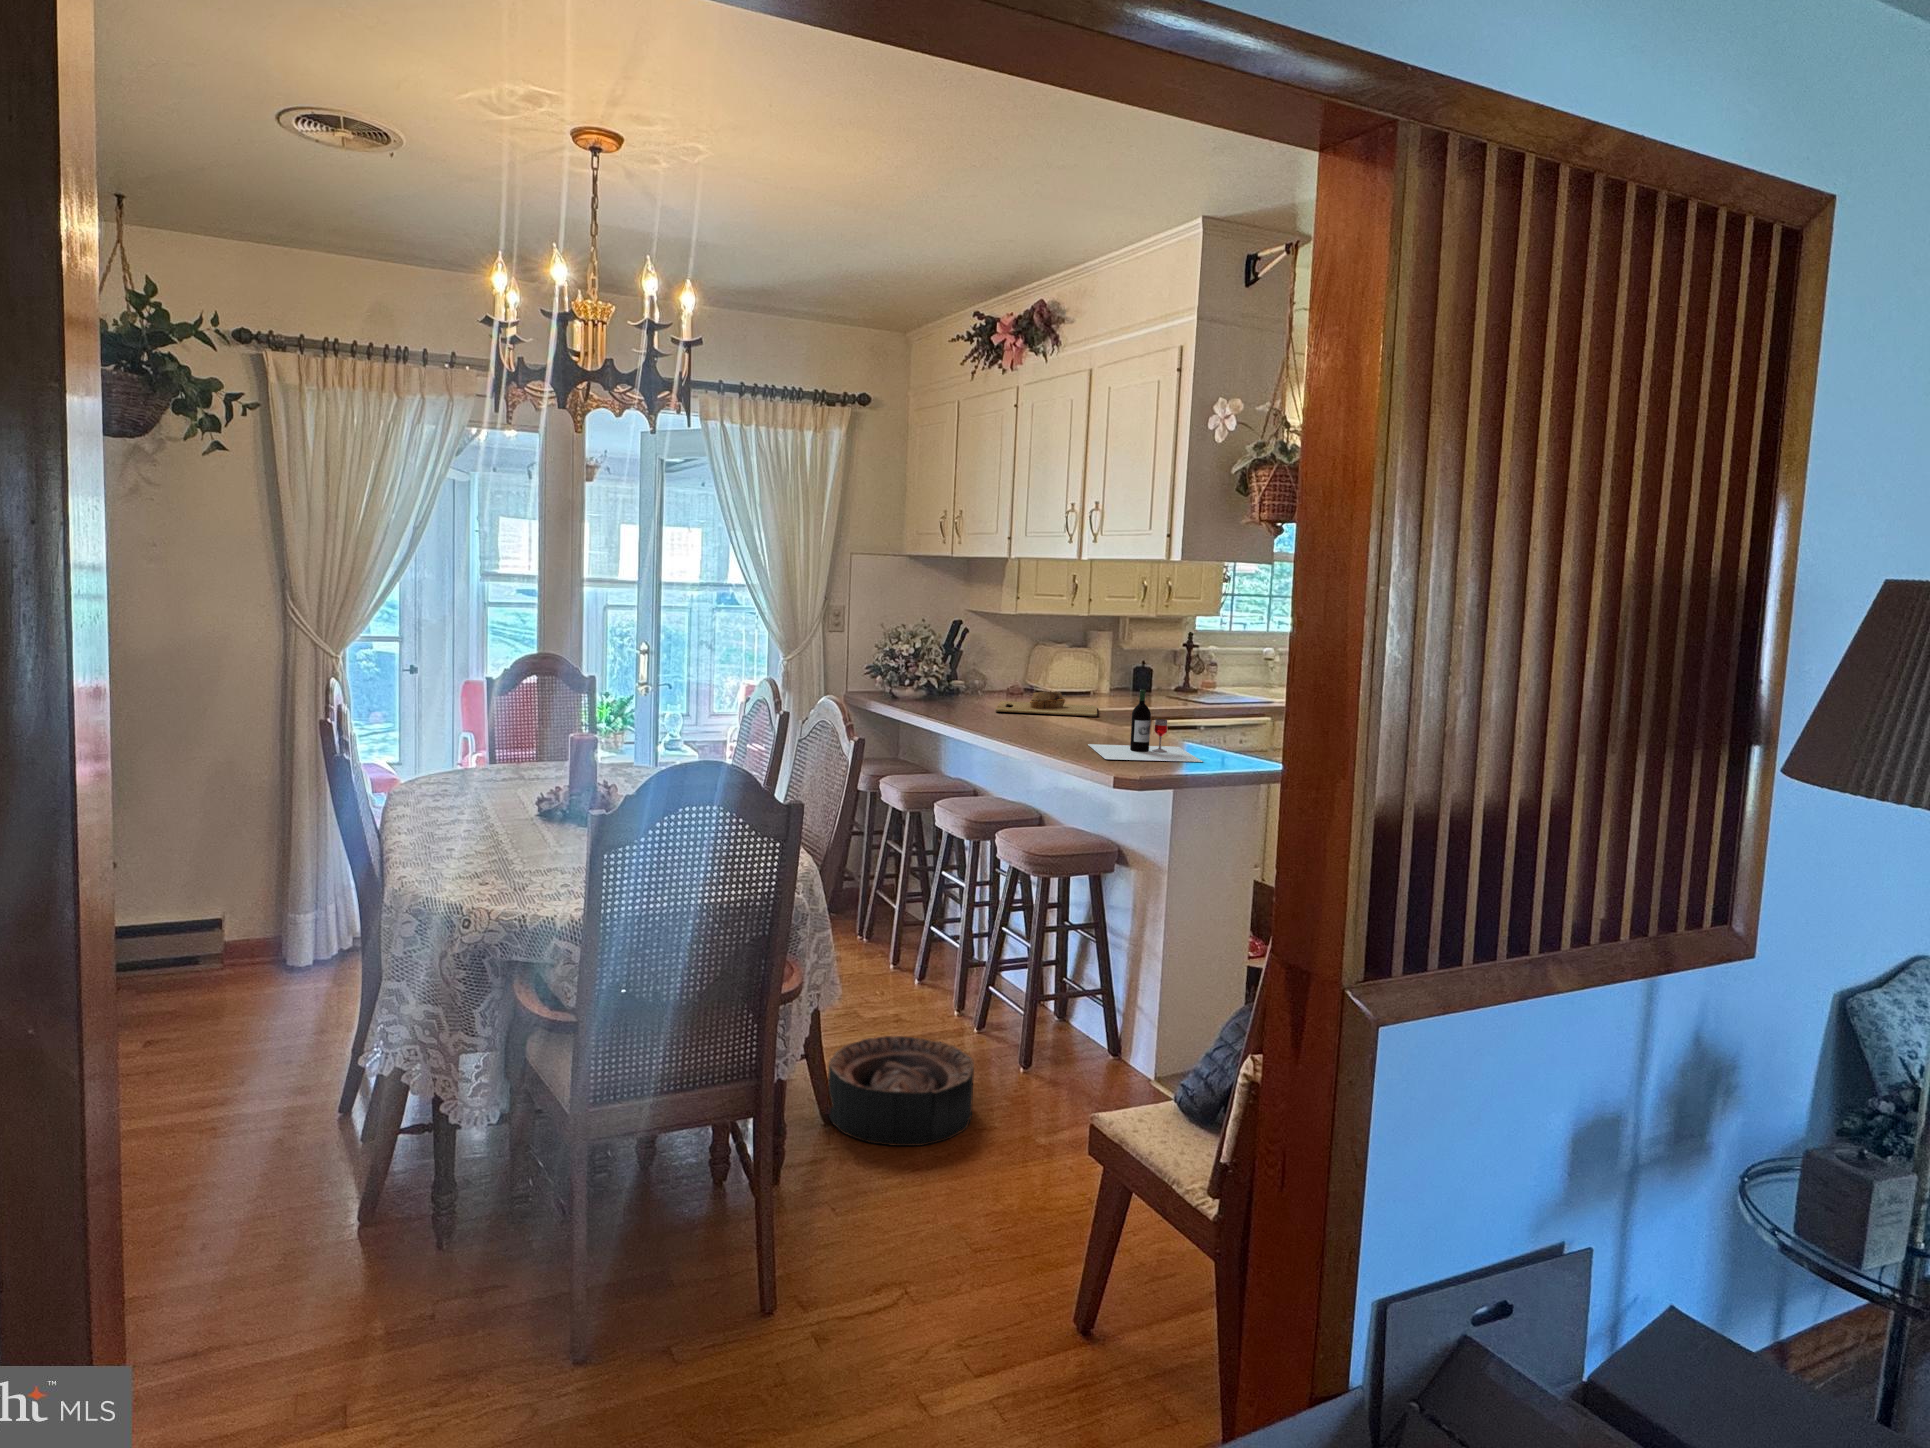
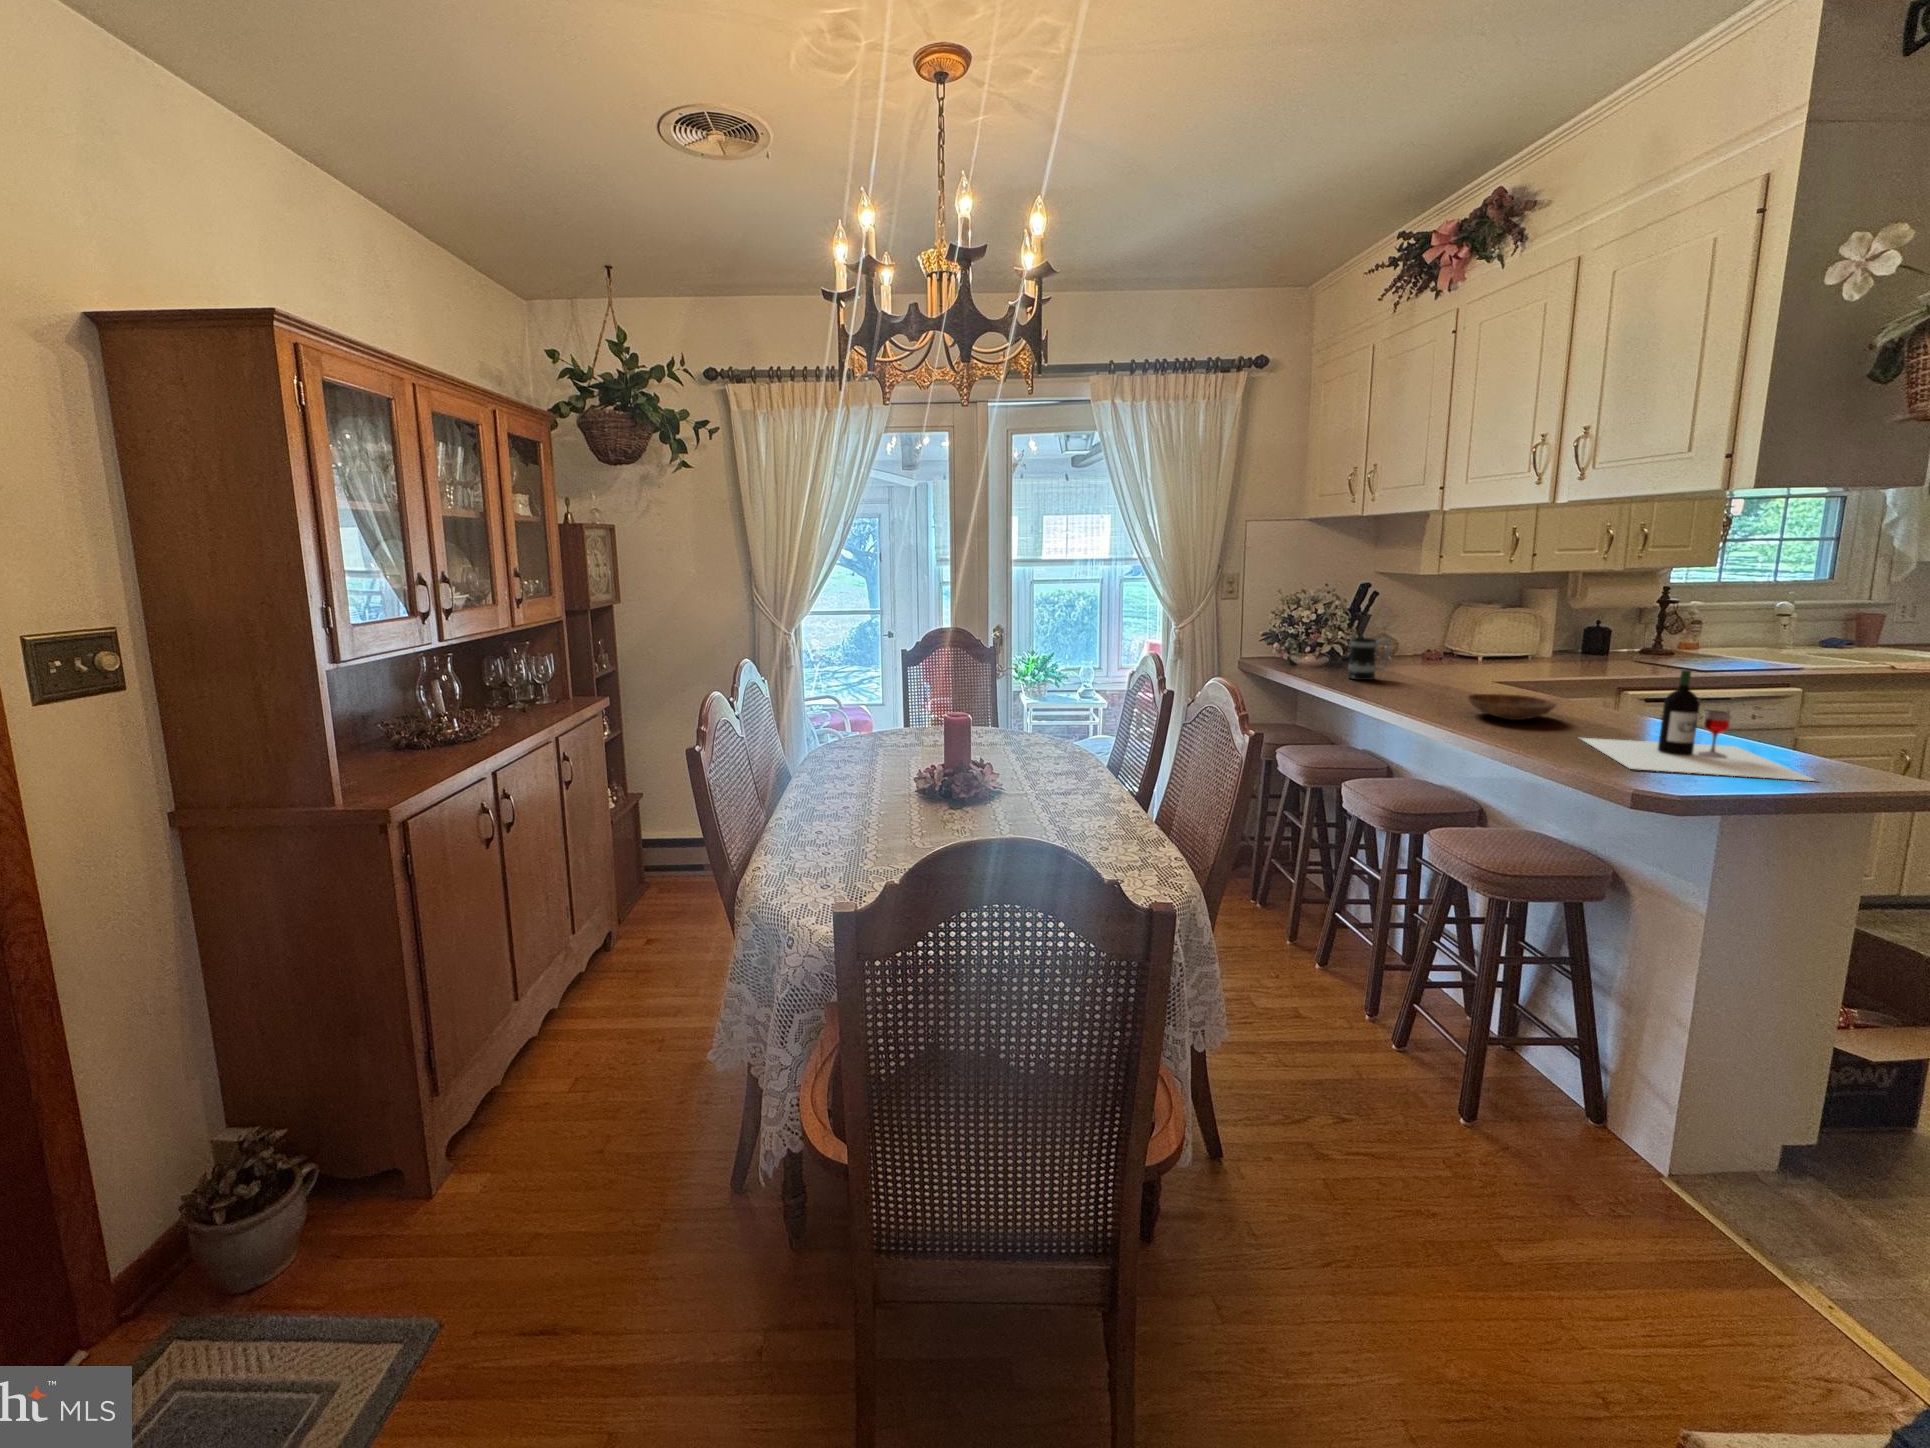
mug: none [942,671,975,710] -> present [1348,638,1390,680]
cutting board: present [996,691,1097,716] -> none [1416,660,1560,690]
bowl: none [1023,716,1081,735] -> present [1468,694,1556,720]
basket: present [828,1036,974,1146] -> none [1212,1086,1420,1284]

